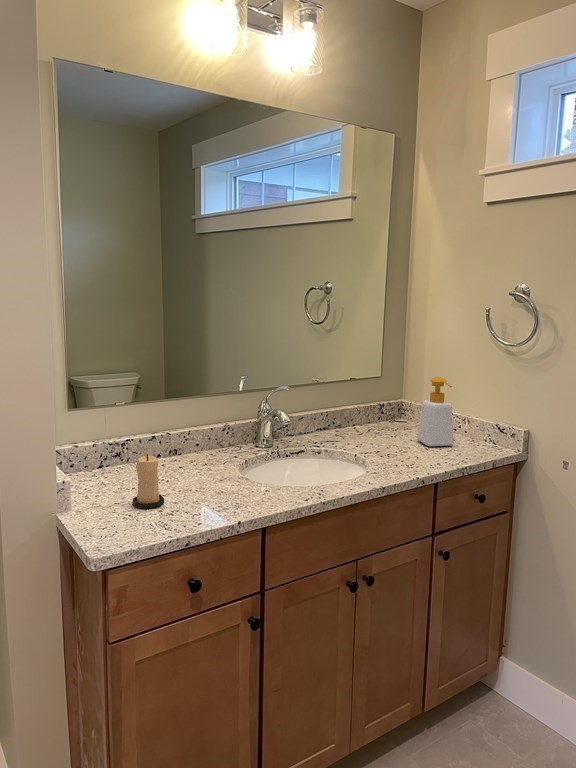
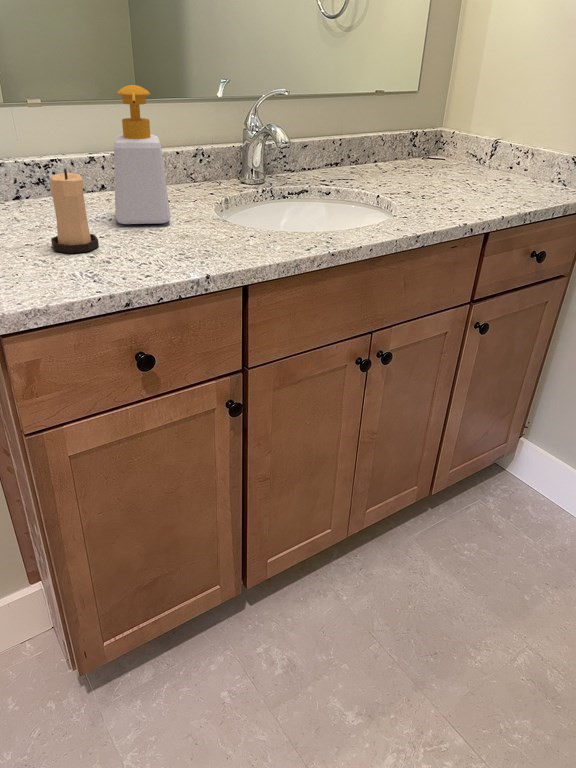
soap bottle: present [417,377,453,446] -> present [114,85,170,224]

